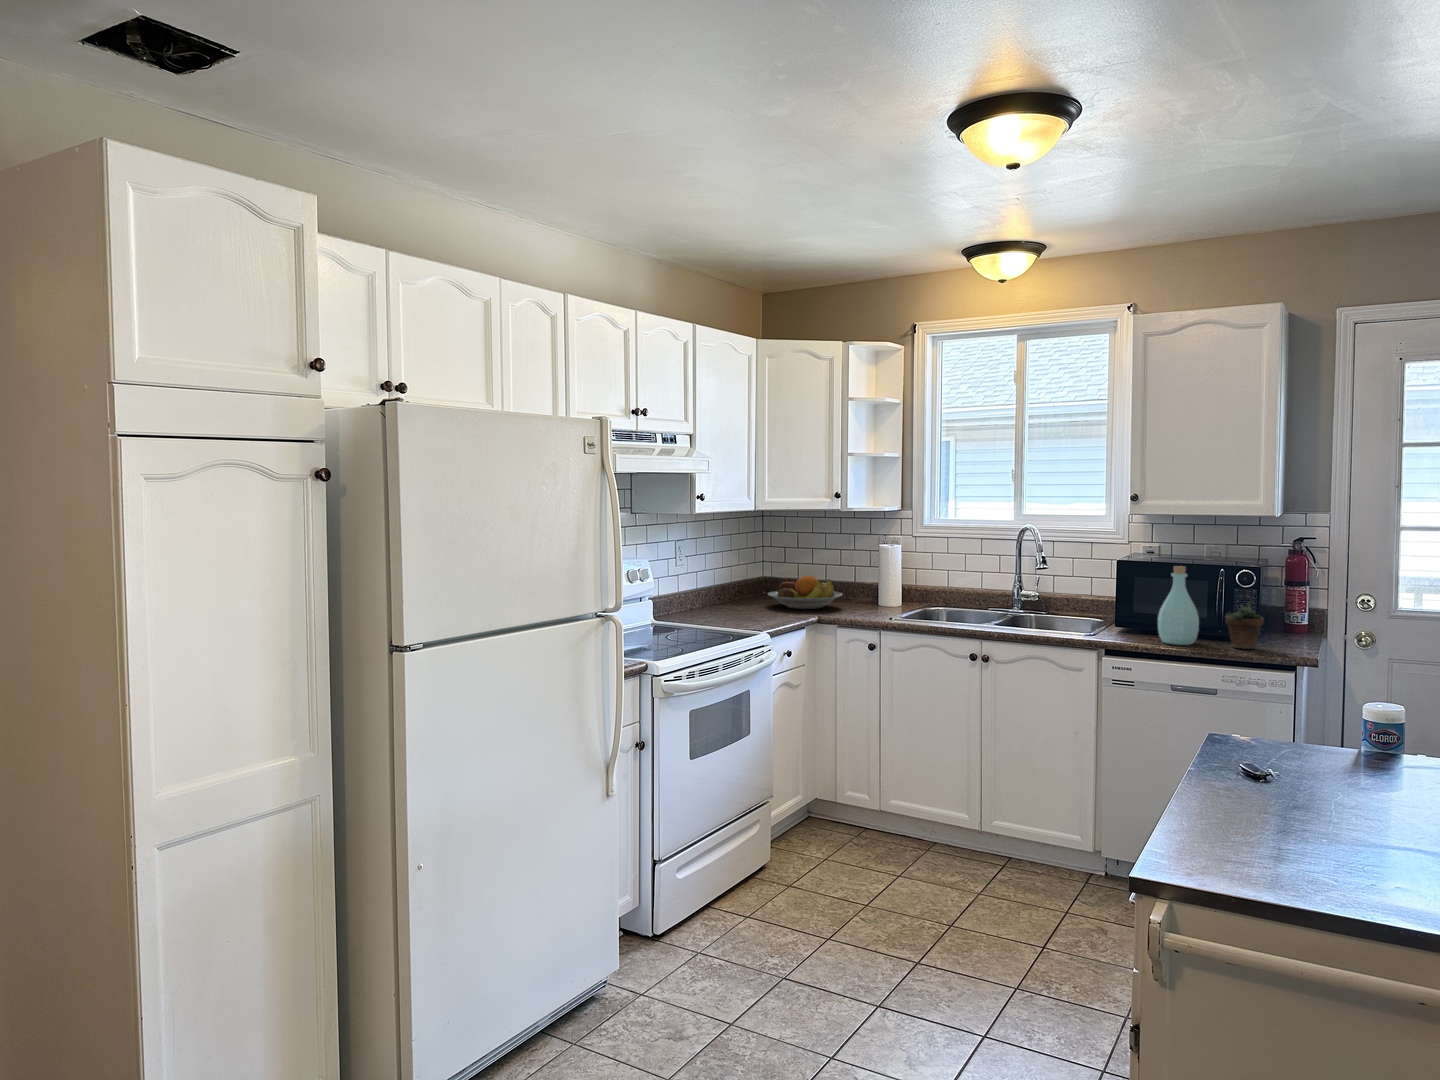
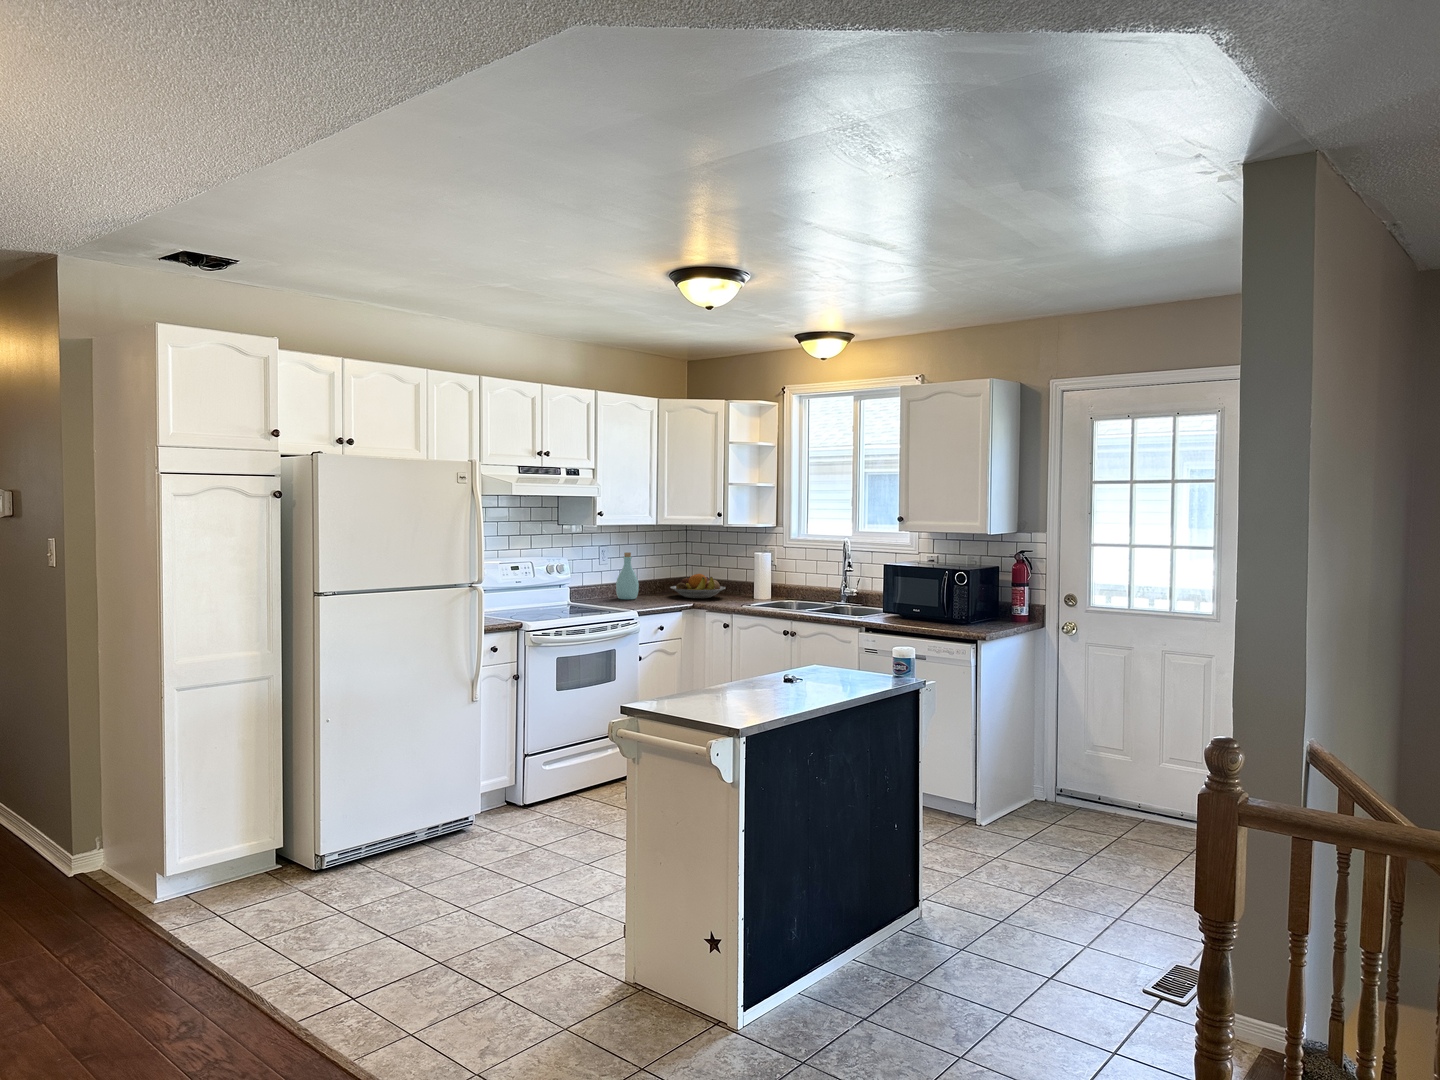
bottle: present [1158,566,1199,645] -> present [616,552,639,599]
succulent plant: present [1225,595,1264,649] -> none [943,588,968,630]

